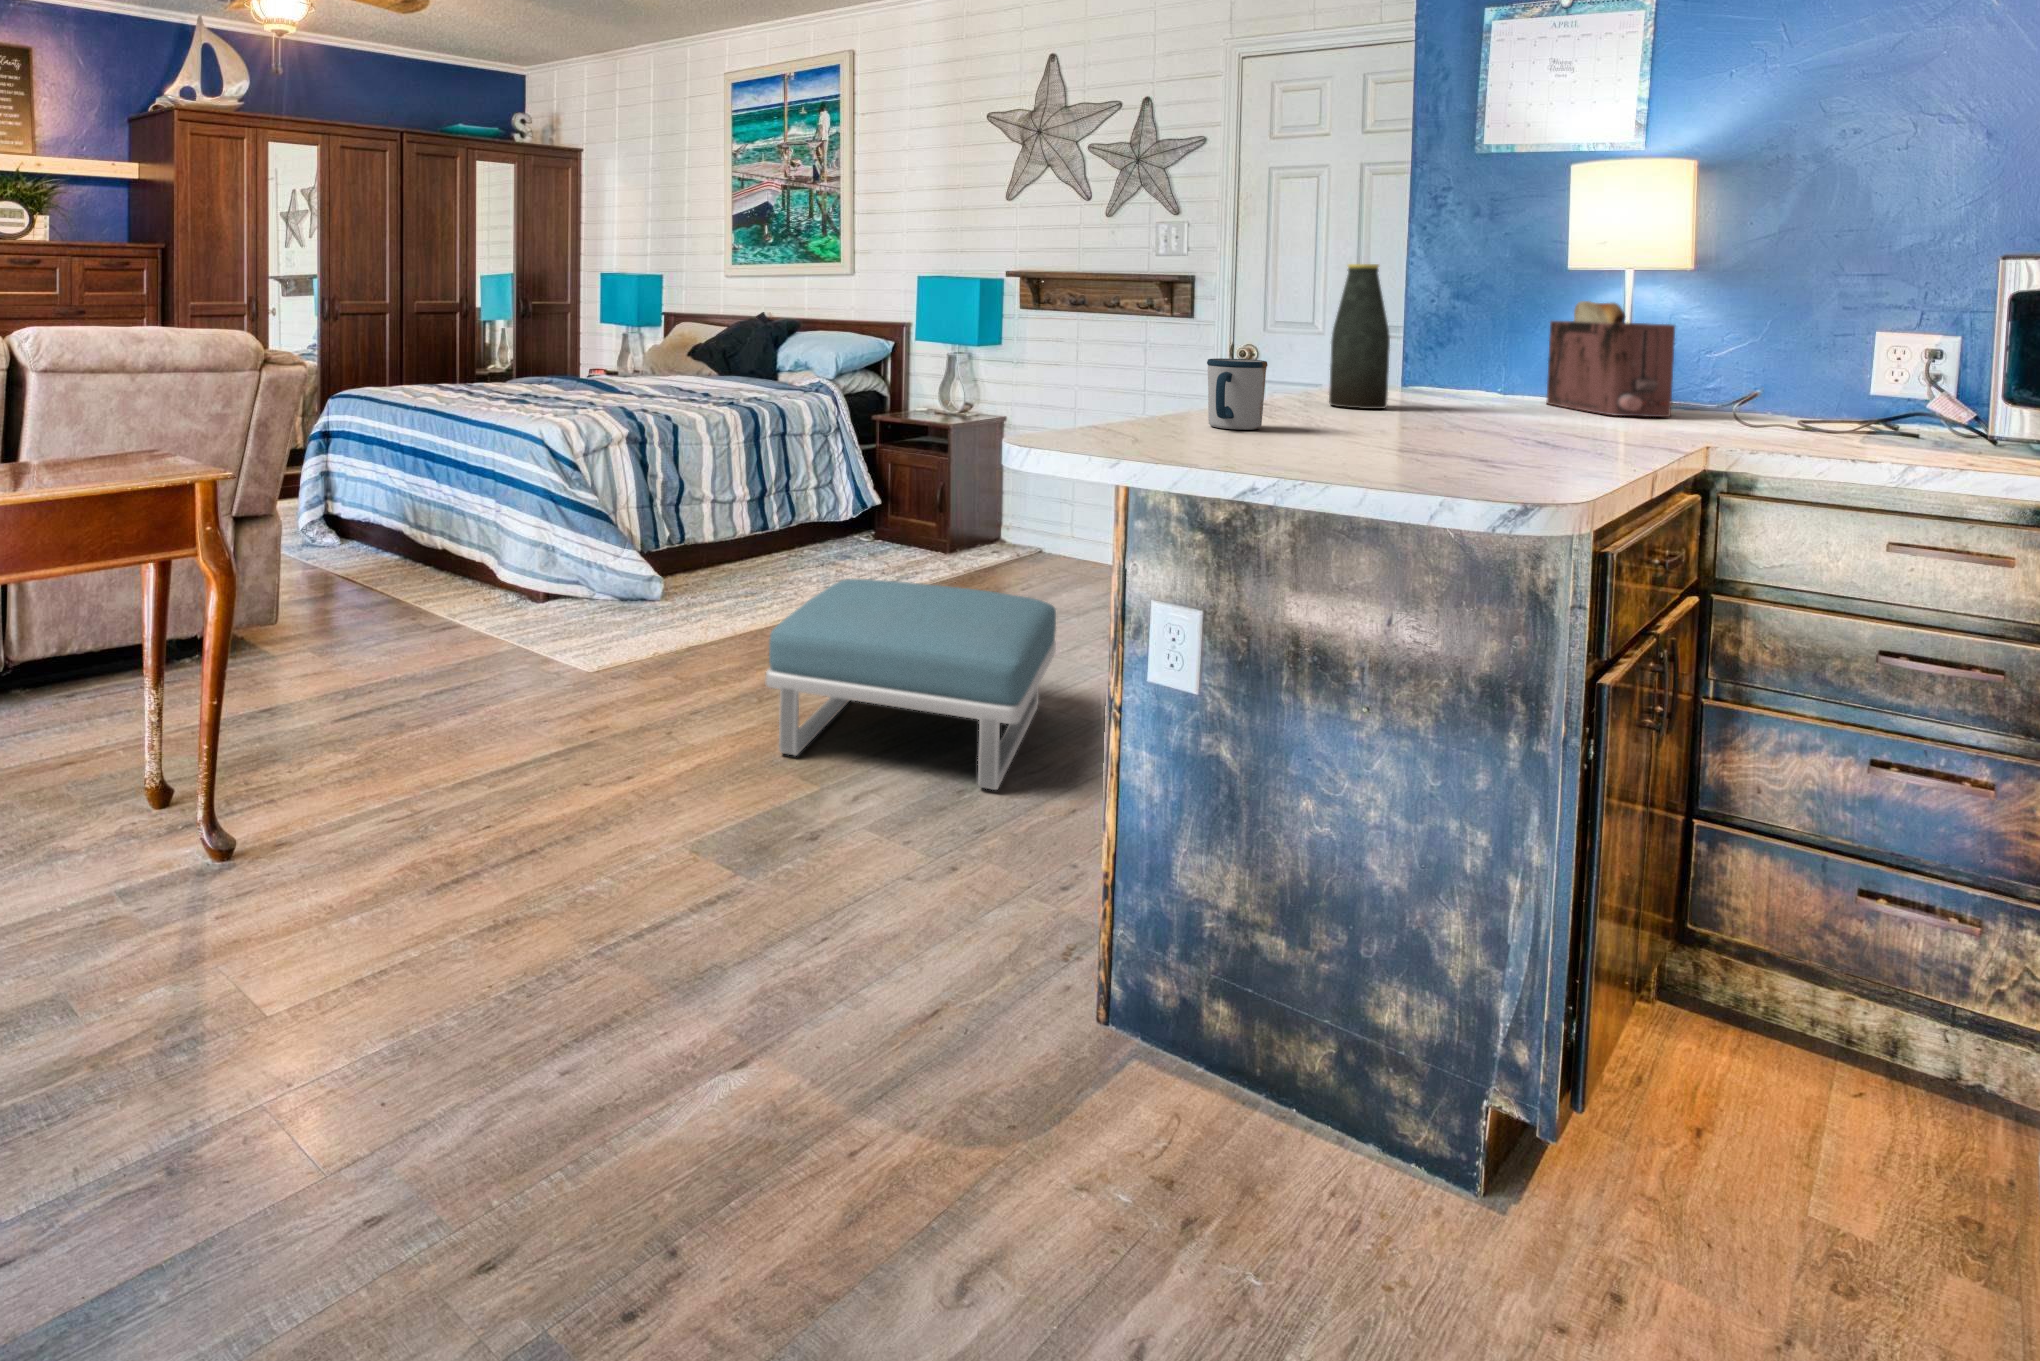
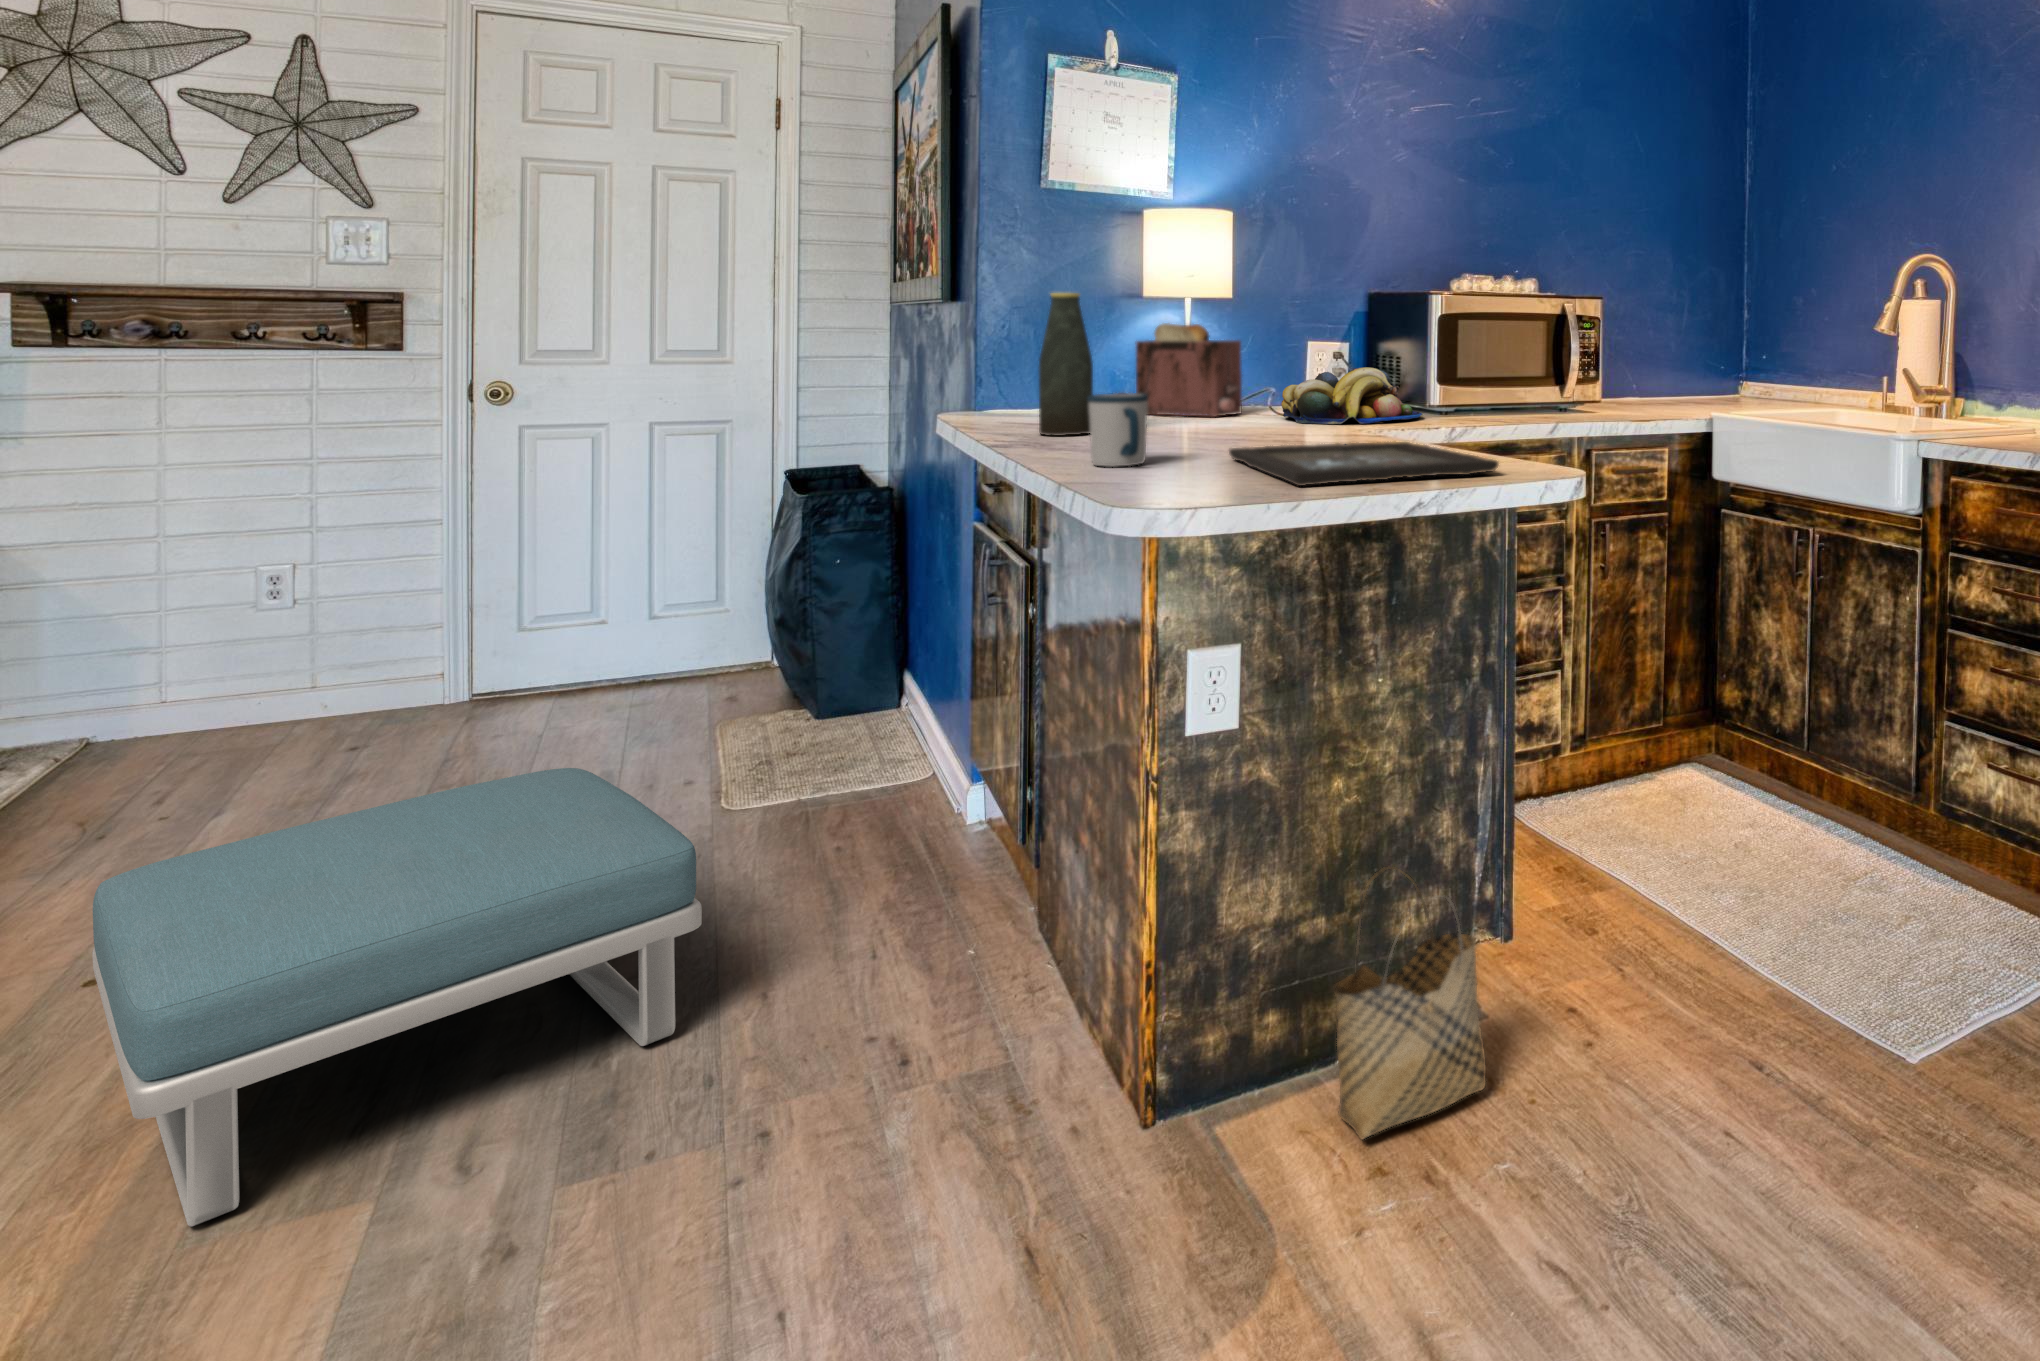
fruit bowl: none [1676,369,1938,450] -> present [1281,367,1422,424]
tray: none [1238,428,1590,491] -> present [1229,442,1498,486]
woven basket: none [1221,919,1434,1247] -> present [1333,866,1486,1139]

